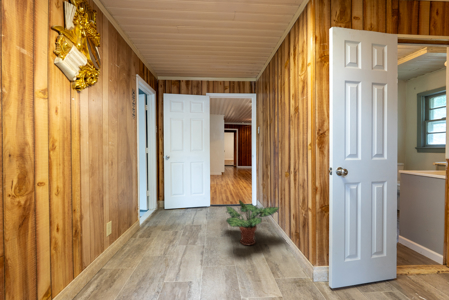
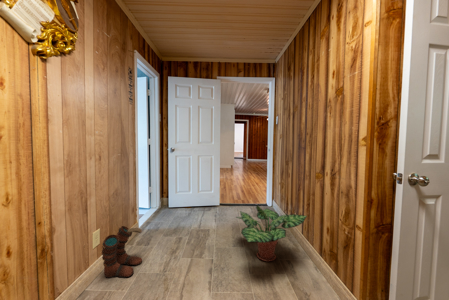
boots: none [114,219,146,260] -> present [102,226,142,278]

